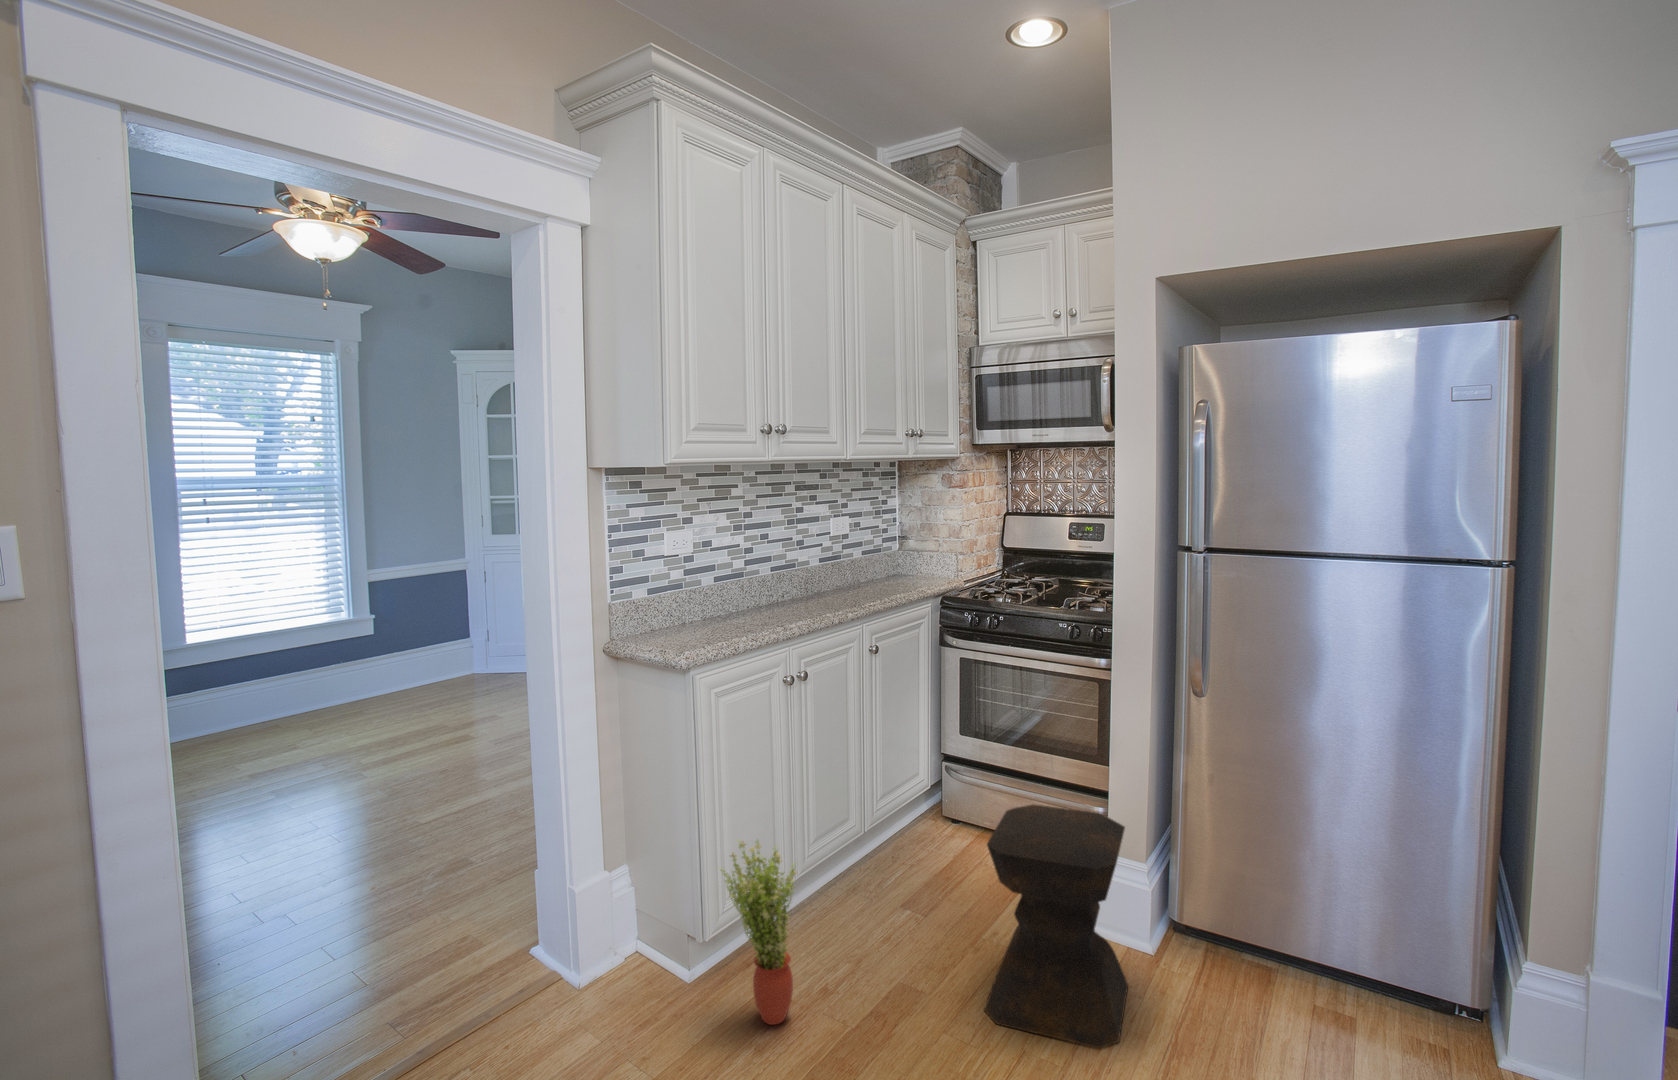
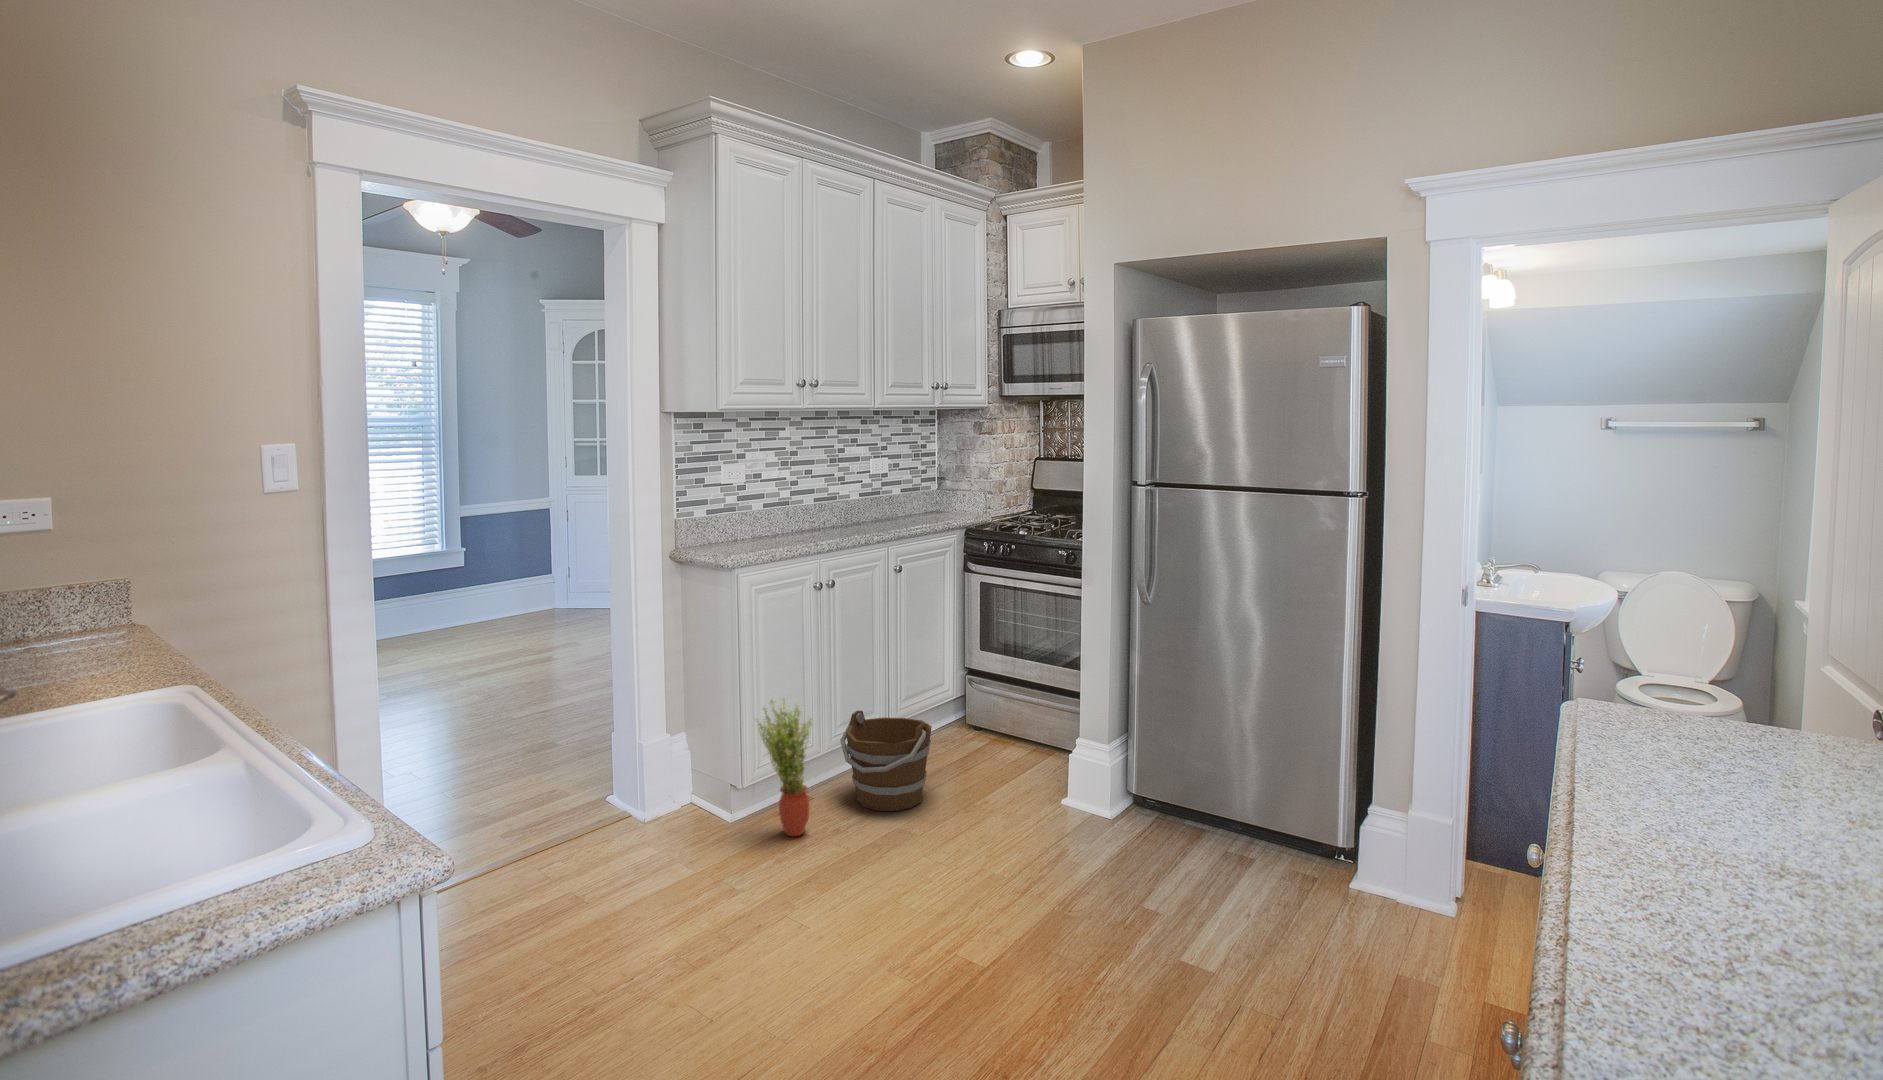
stool: present [984,804,1128,1048] -> none [955,684,1072,854]
bucket: none [820,834,937,972] -> present [840,711,932,811]

